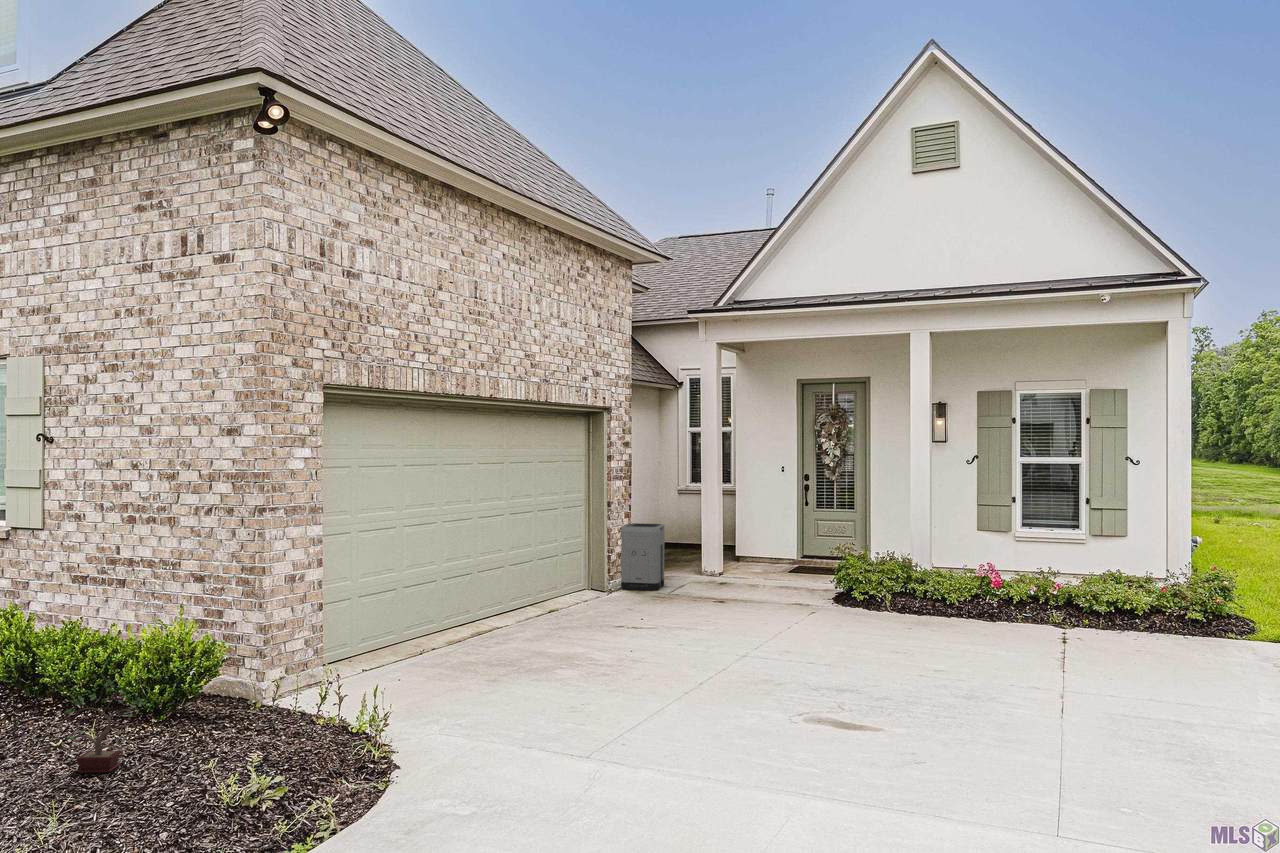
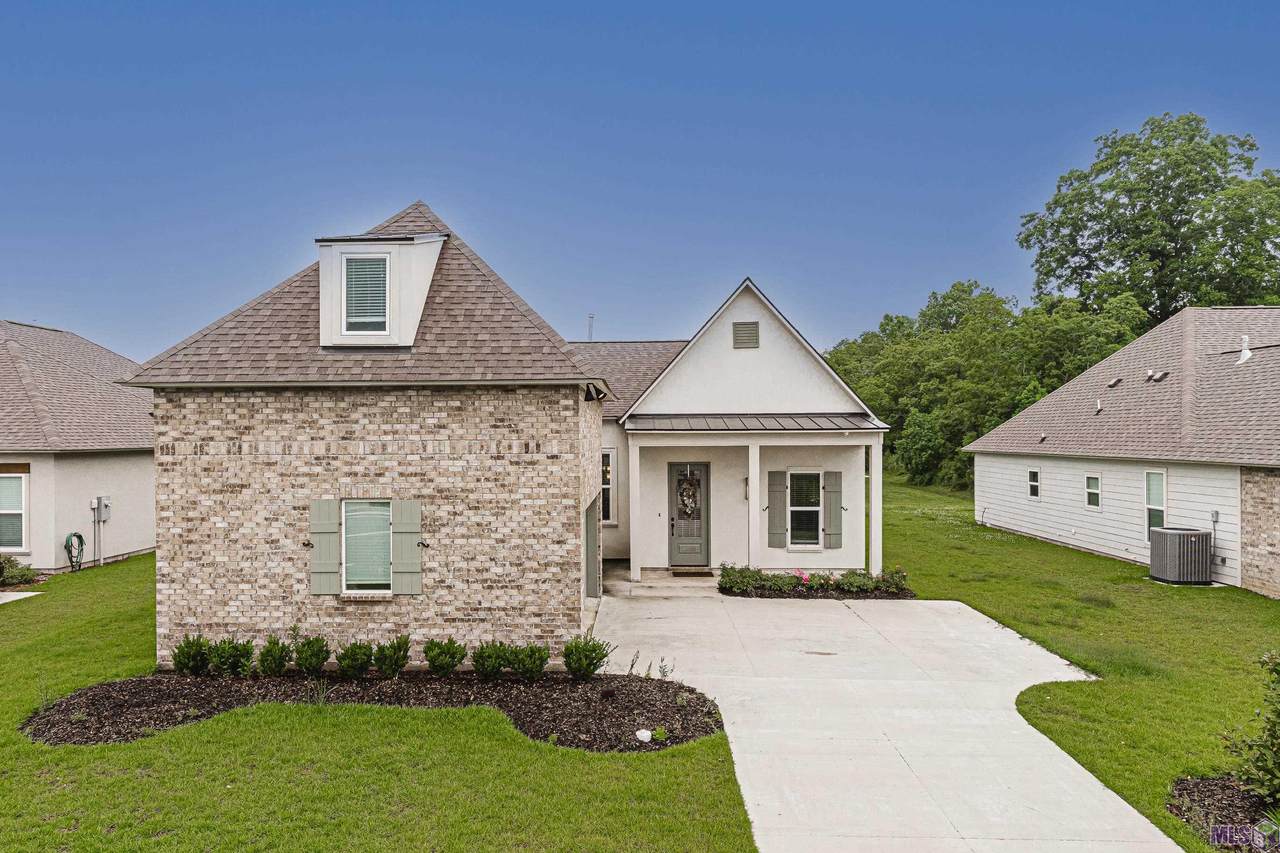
trash can: present [621,523,665,591] -> none [602,556,626,595]

